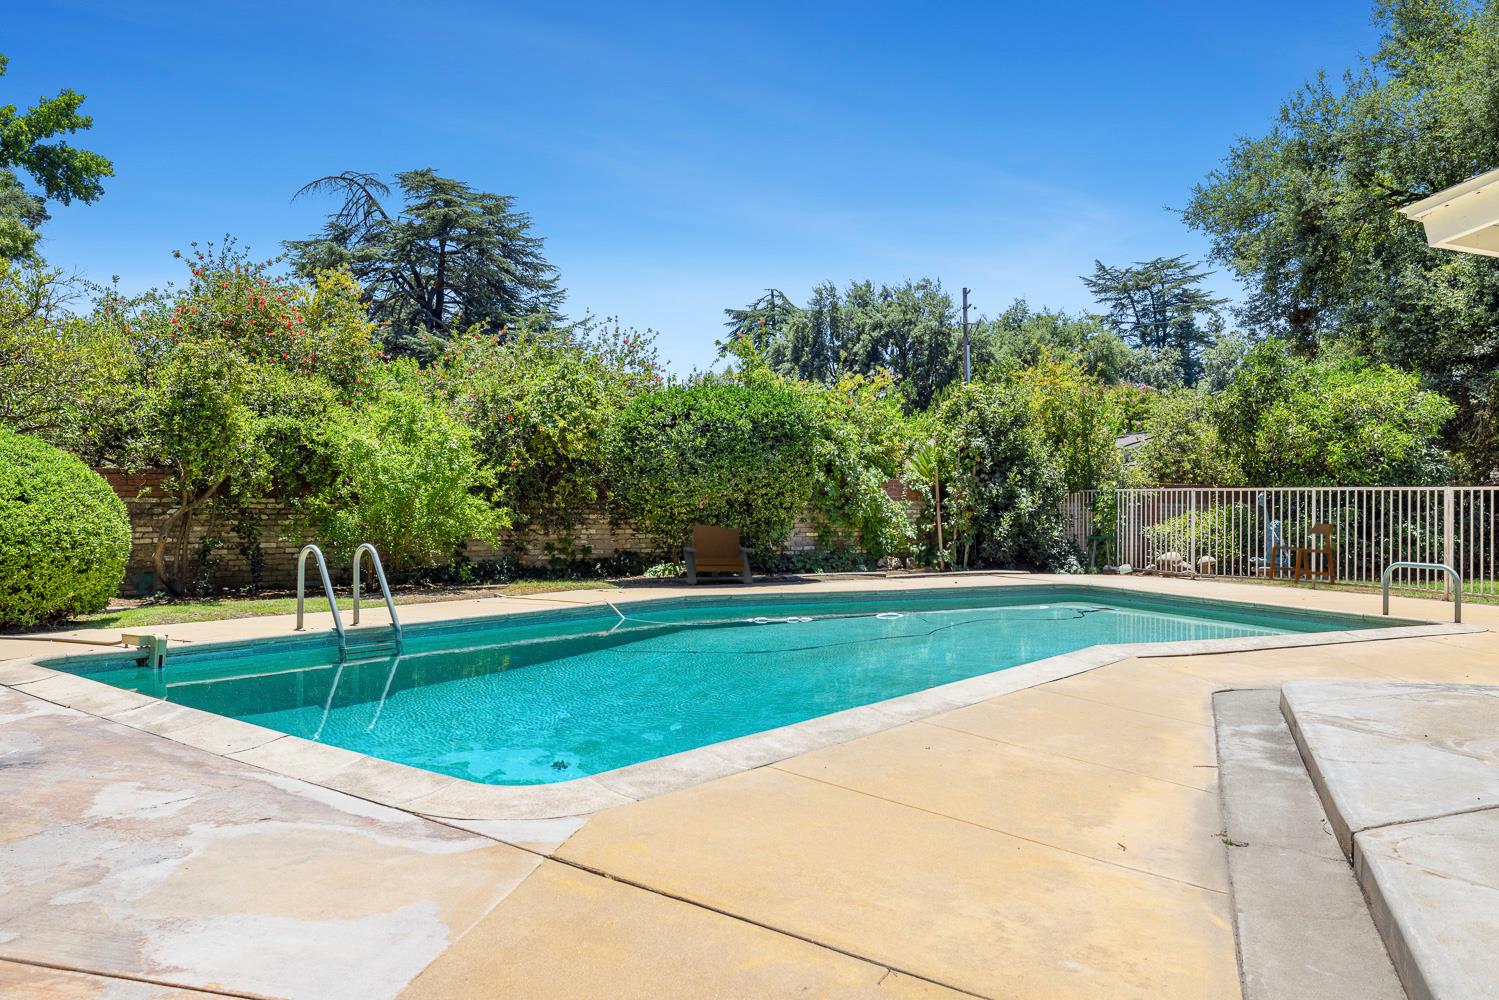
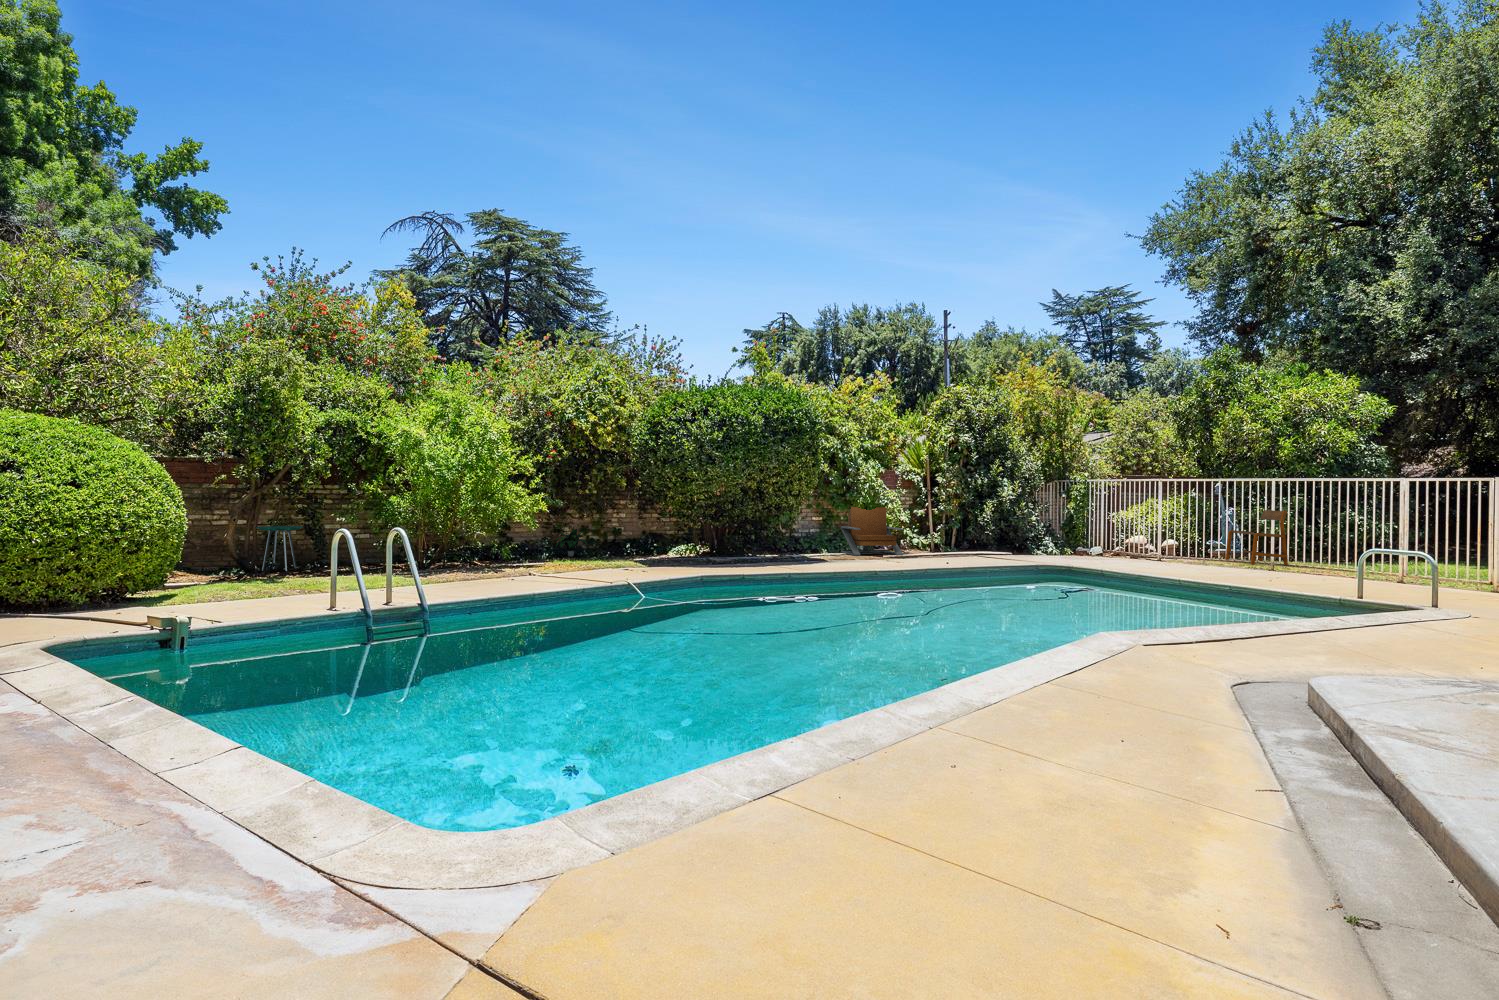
lounge chair: present [683,525,753,584] -> present [841,507,903,555]
side table: present [1084,536,1118,572] -> present [256,526,303,571]
potted plant: present [912,543,945,572] -> present [555,528,587,556]
watering can: present [125,571,157,595] -> none [197,548,236,571]

